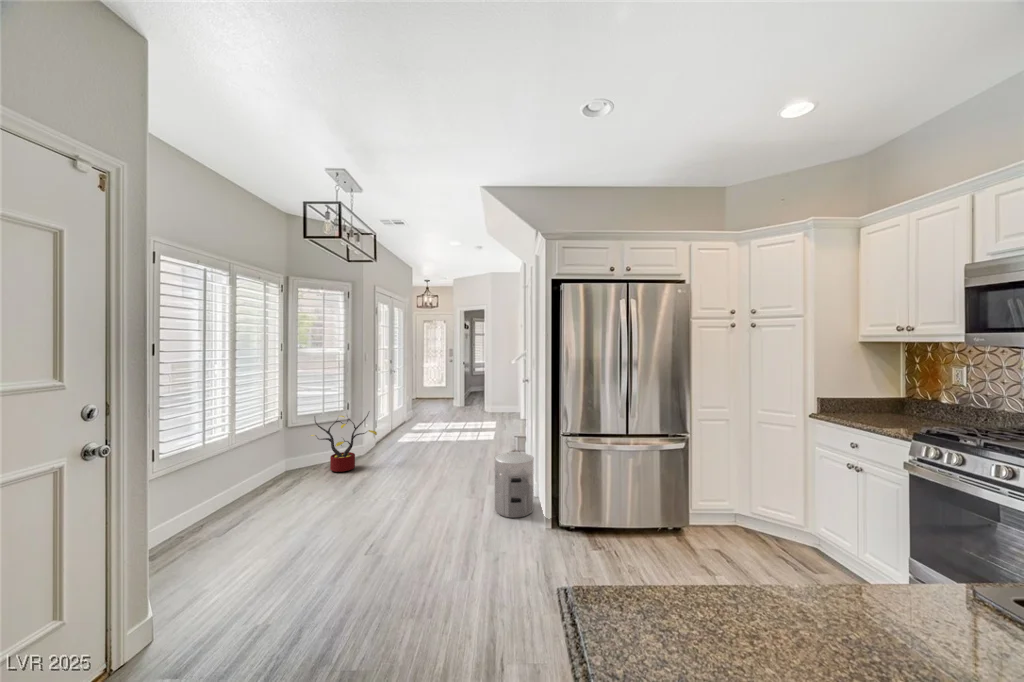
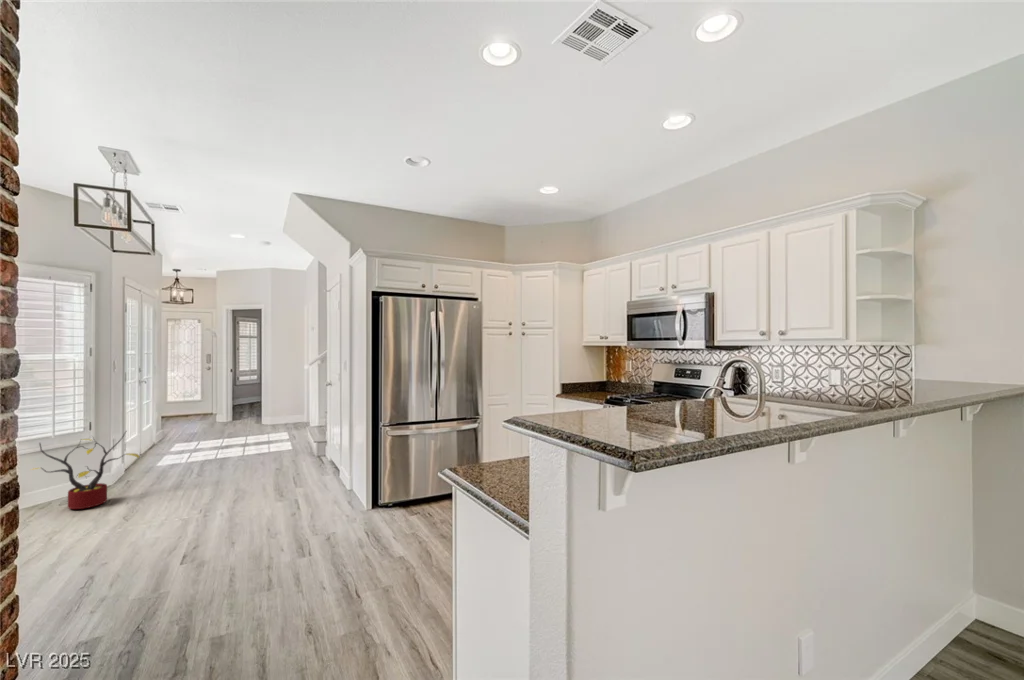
waste bin: present [495,450,534,518] -> none [310,449,350,512]

